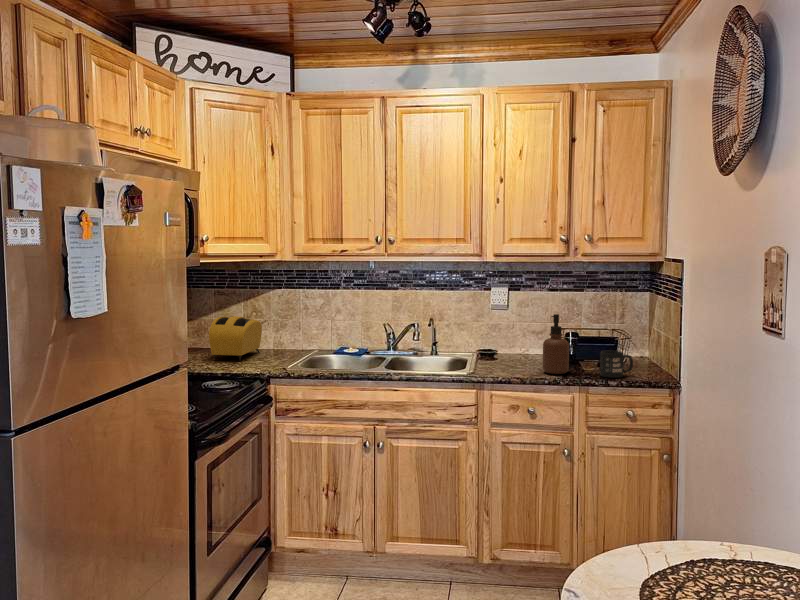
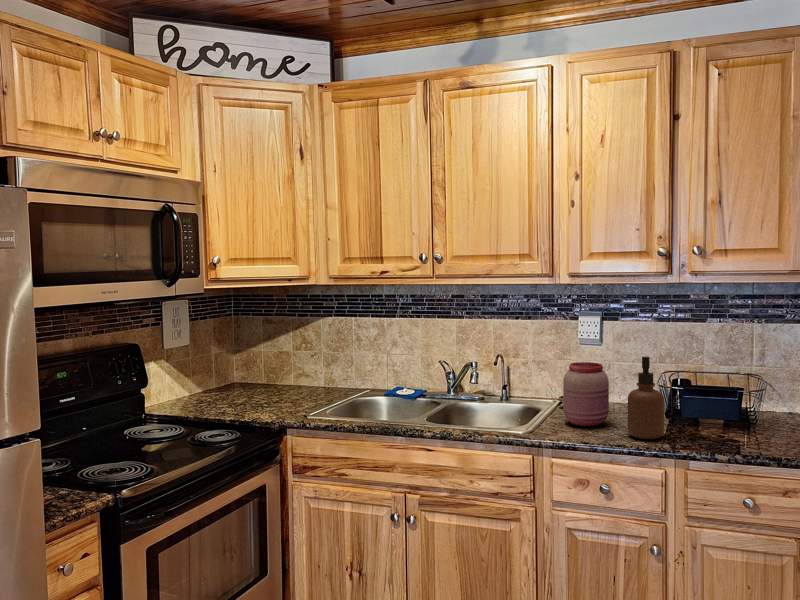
toaster: present [209,316,262,360] -> none [236,349,303,402]
jar: none [491,321,525,368] -> present [563,362,609,426]
mug: present [600,351,633,378] -> none [708,409,758,449]

